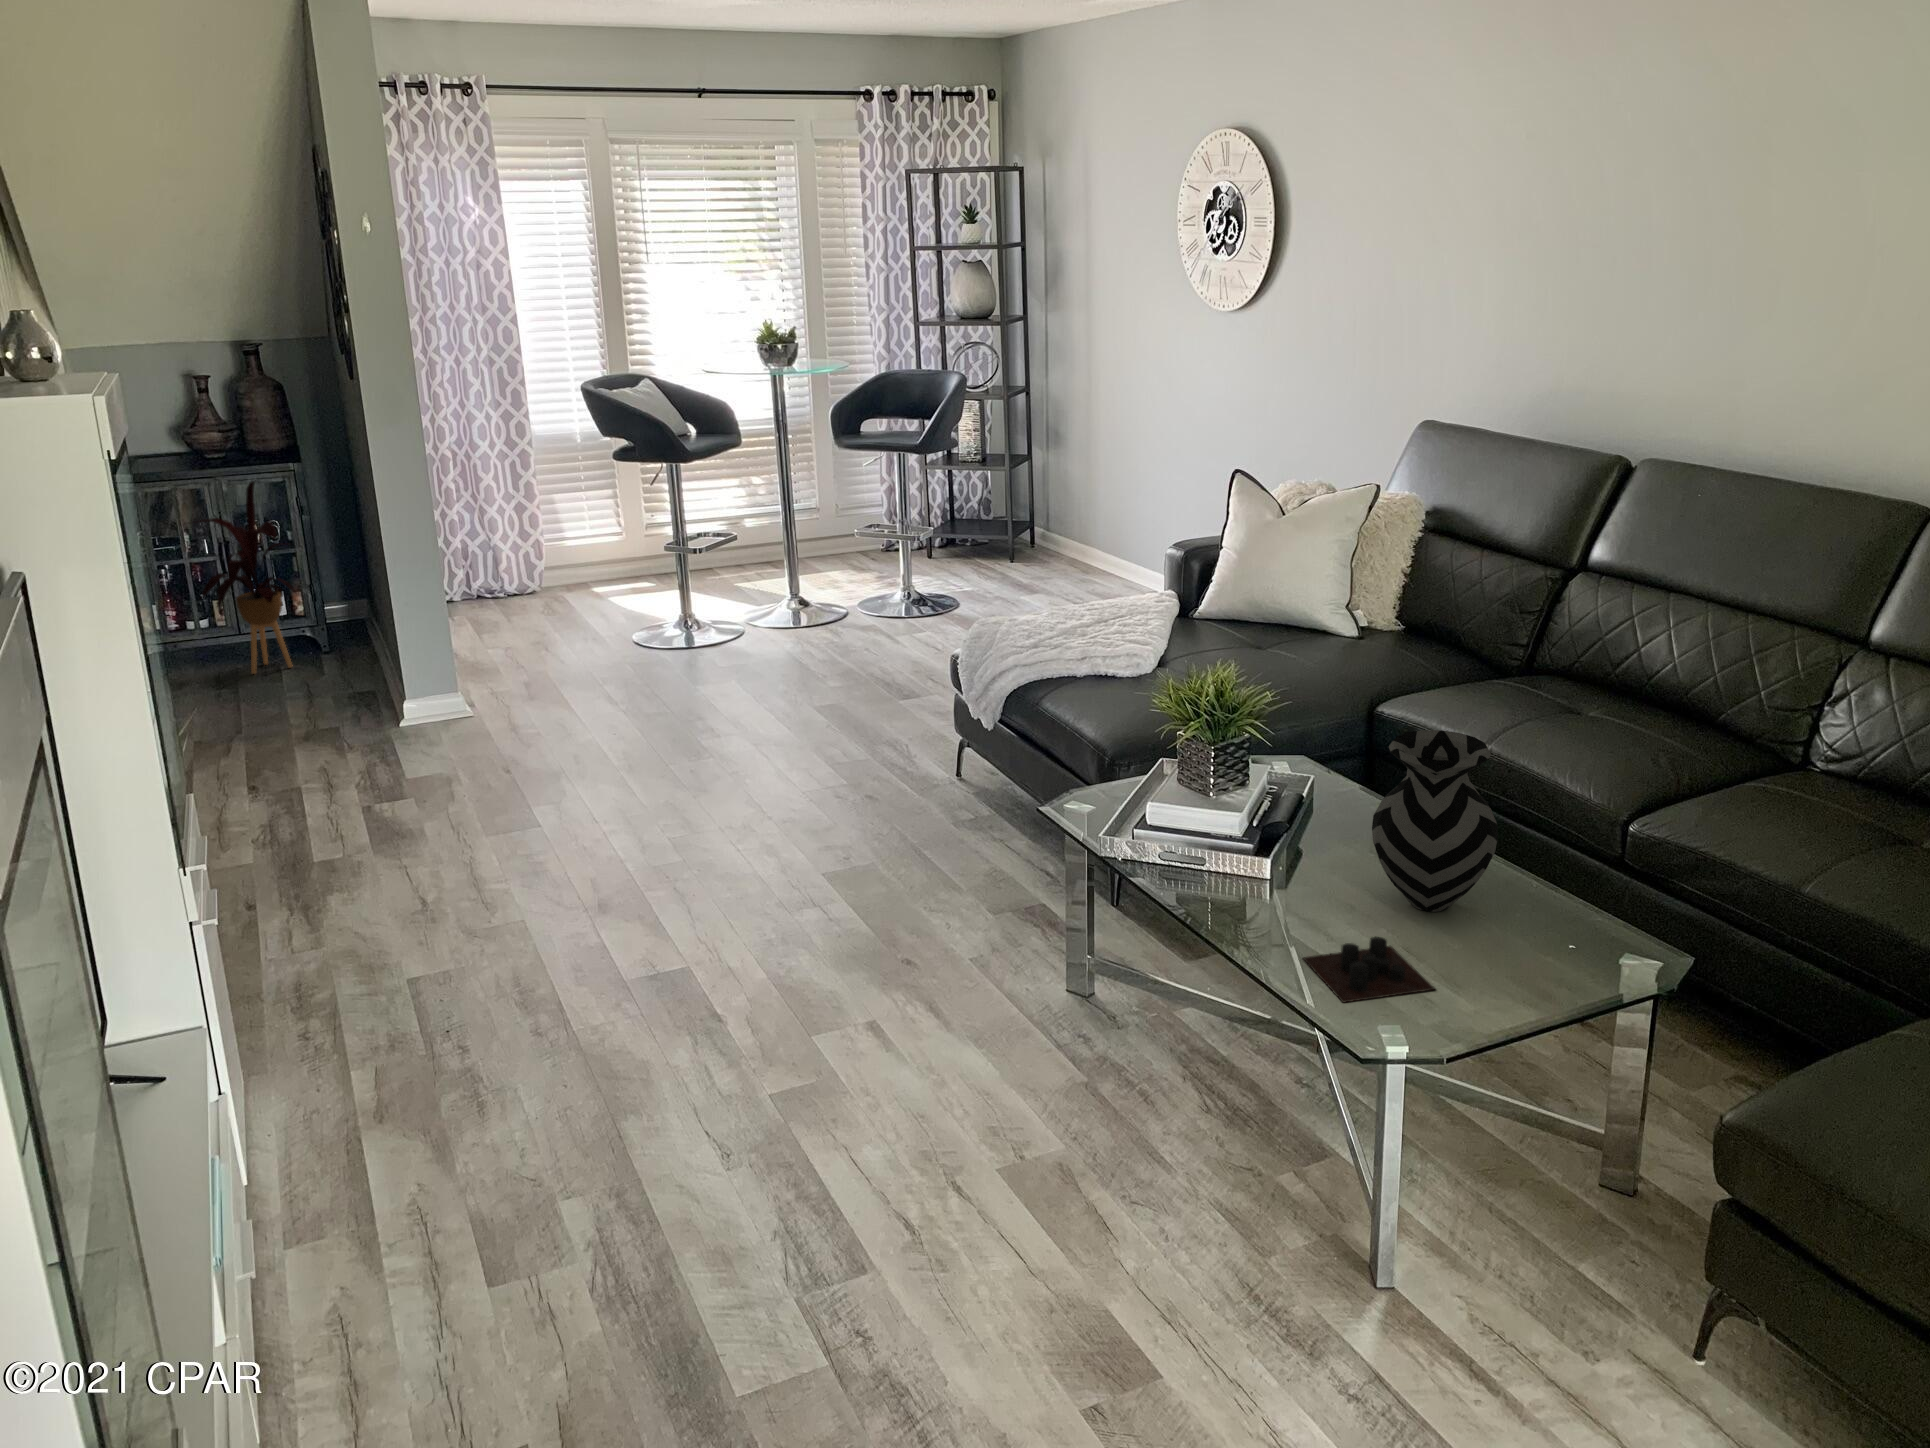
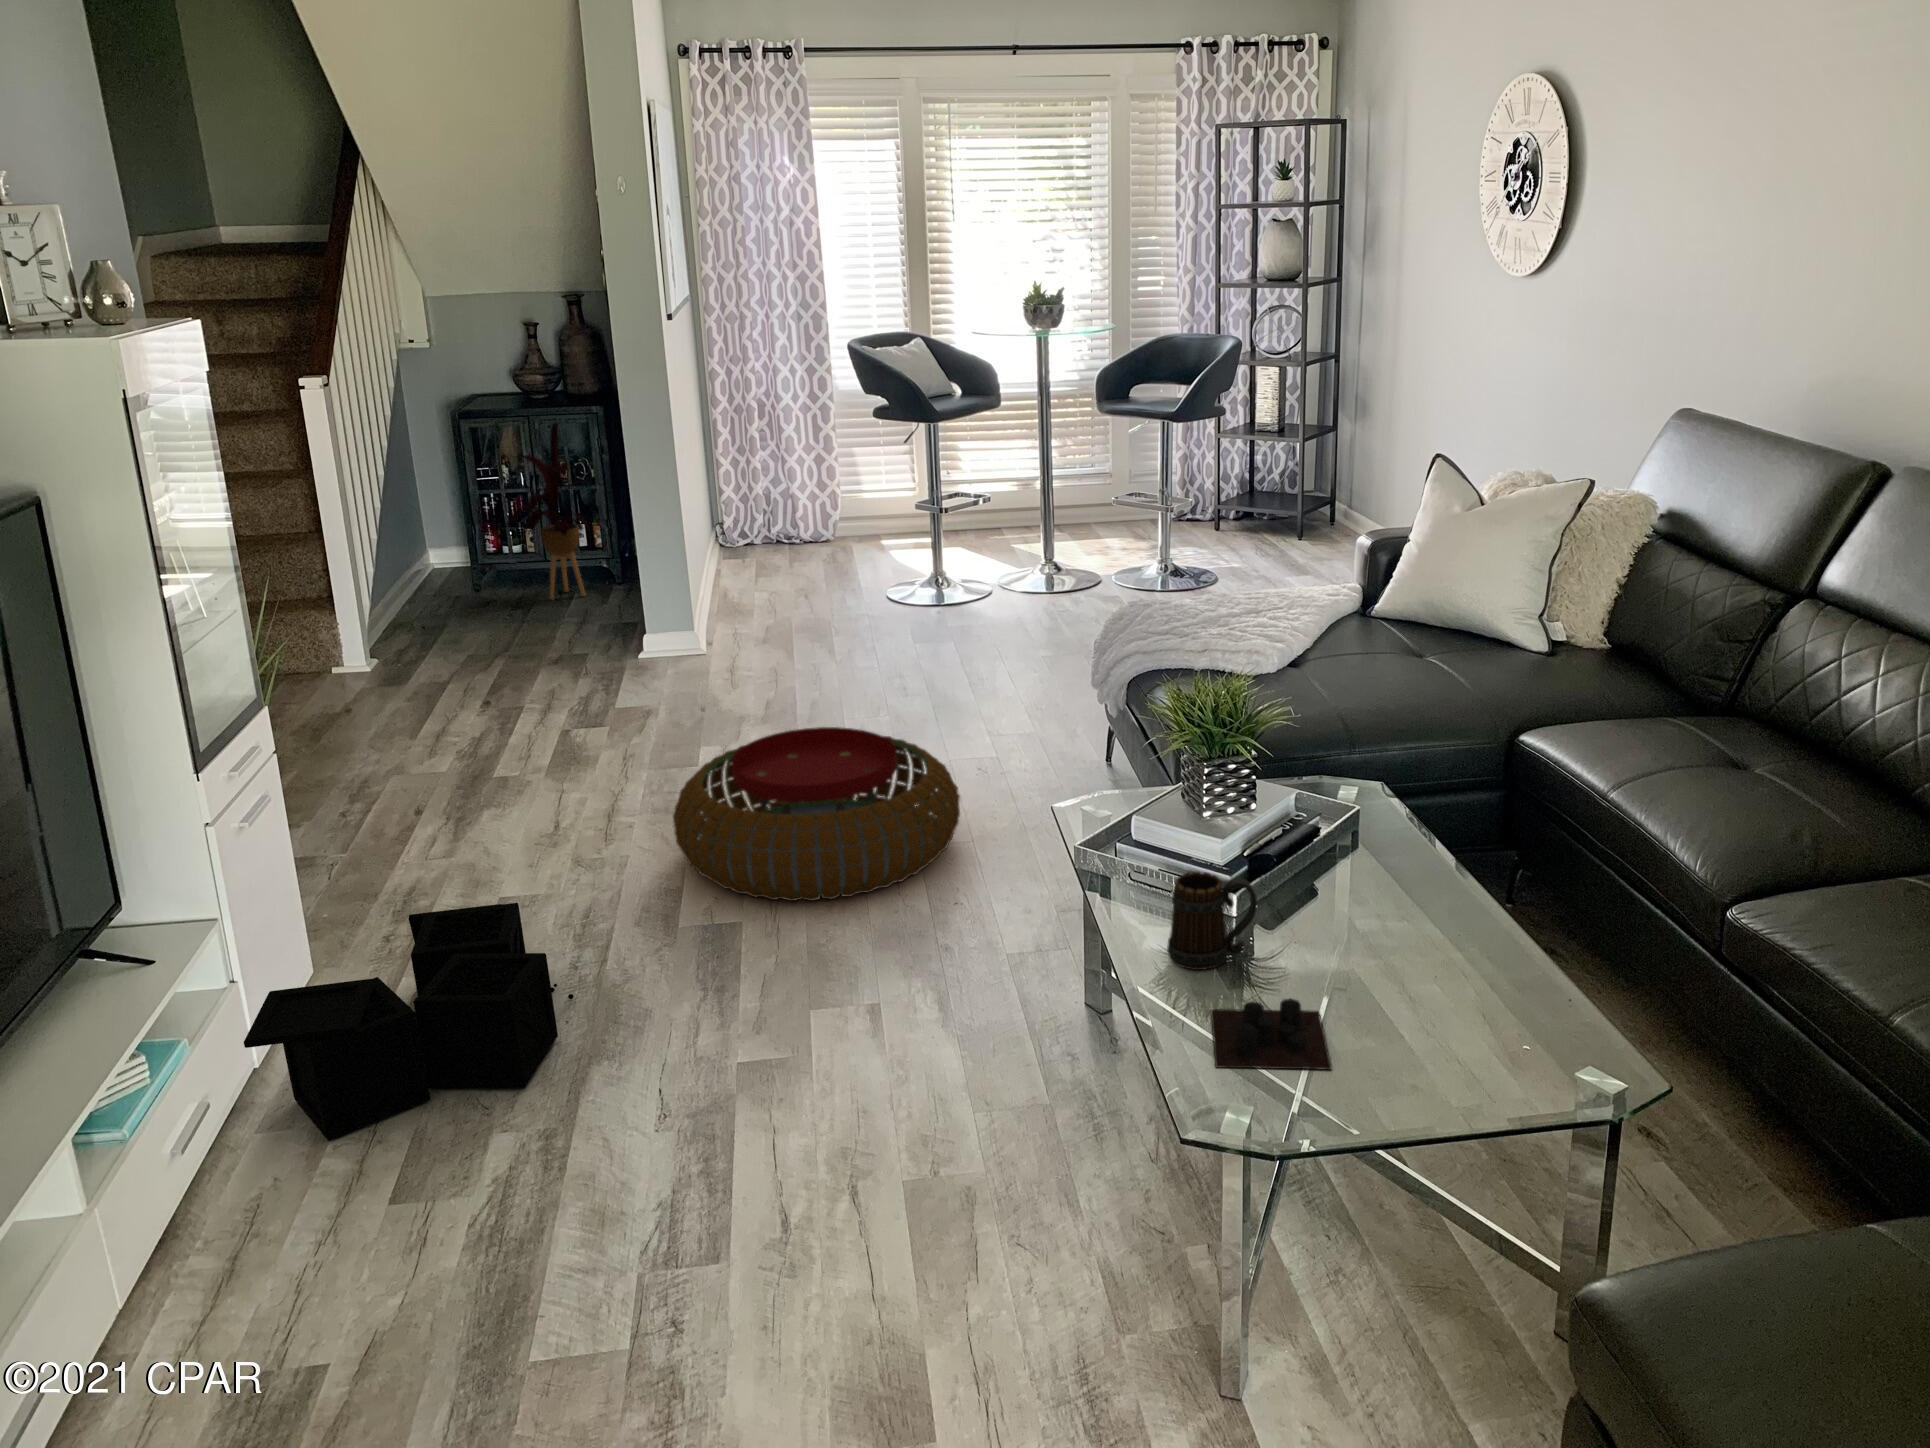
vase: present [1372,730,1498,912] -> none [1336,771,1480,980]
pouf: none [570,765,862,941] -> present [673,727,960,901]
mug: none [1230,839,1308,928] -> present [1167,872,1257,970]
storage bin: none [262,972,562,1242] -> present [244,903,573,1141]

